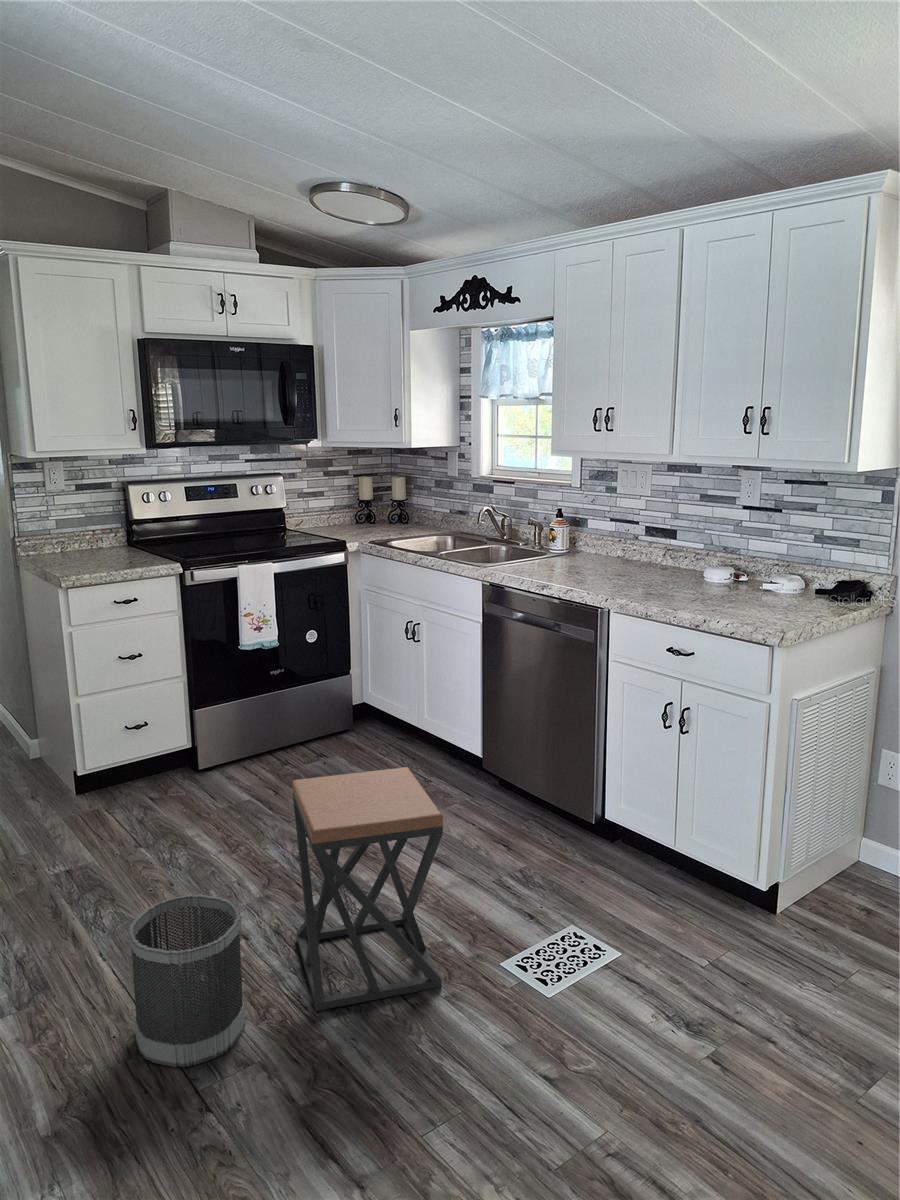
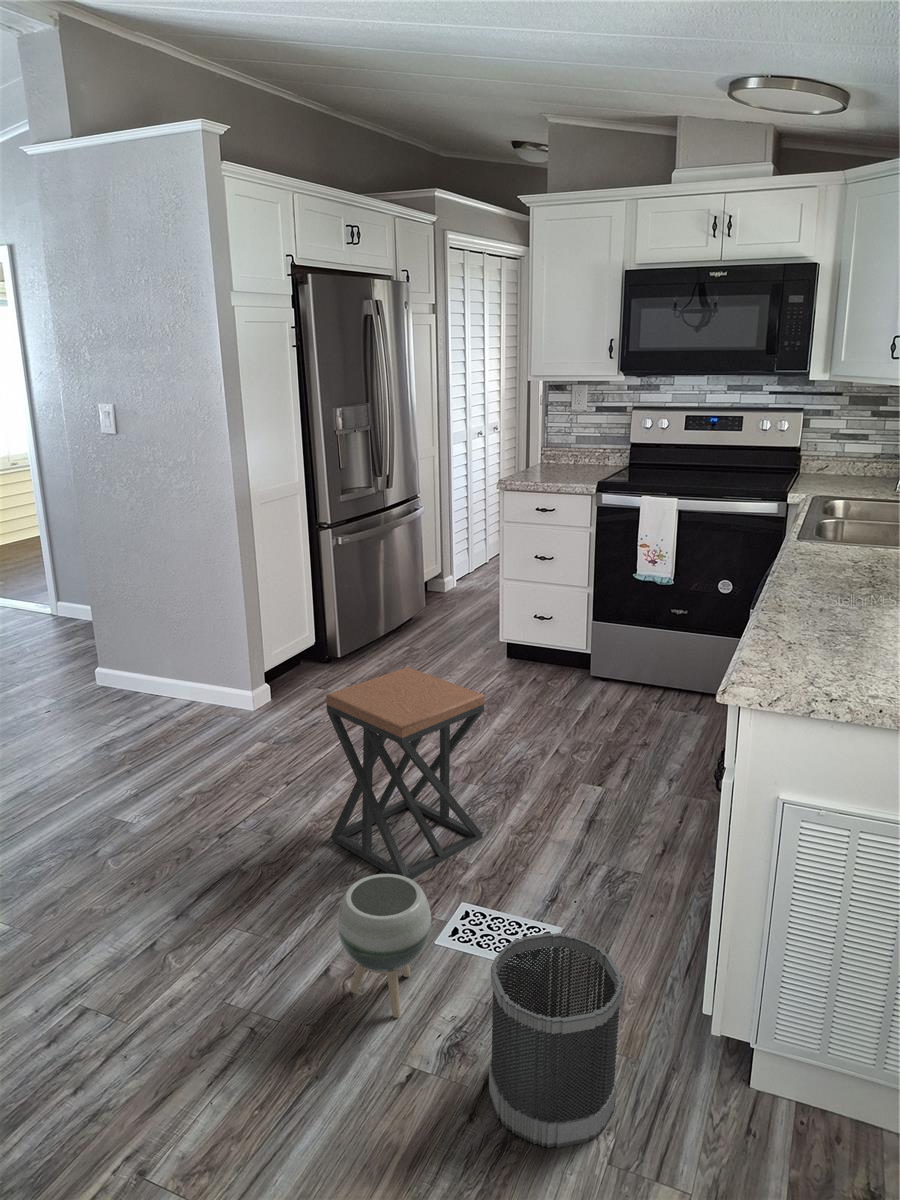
wastebasket: present [129,894,245,1067] -> present [489,933,623,1148]
planter: none [563,924,656,1067] -> present [337,874,431,1018]

